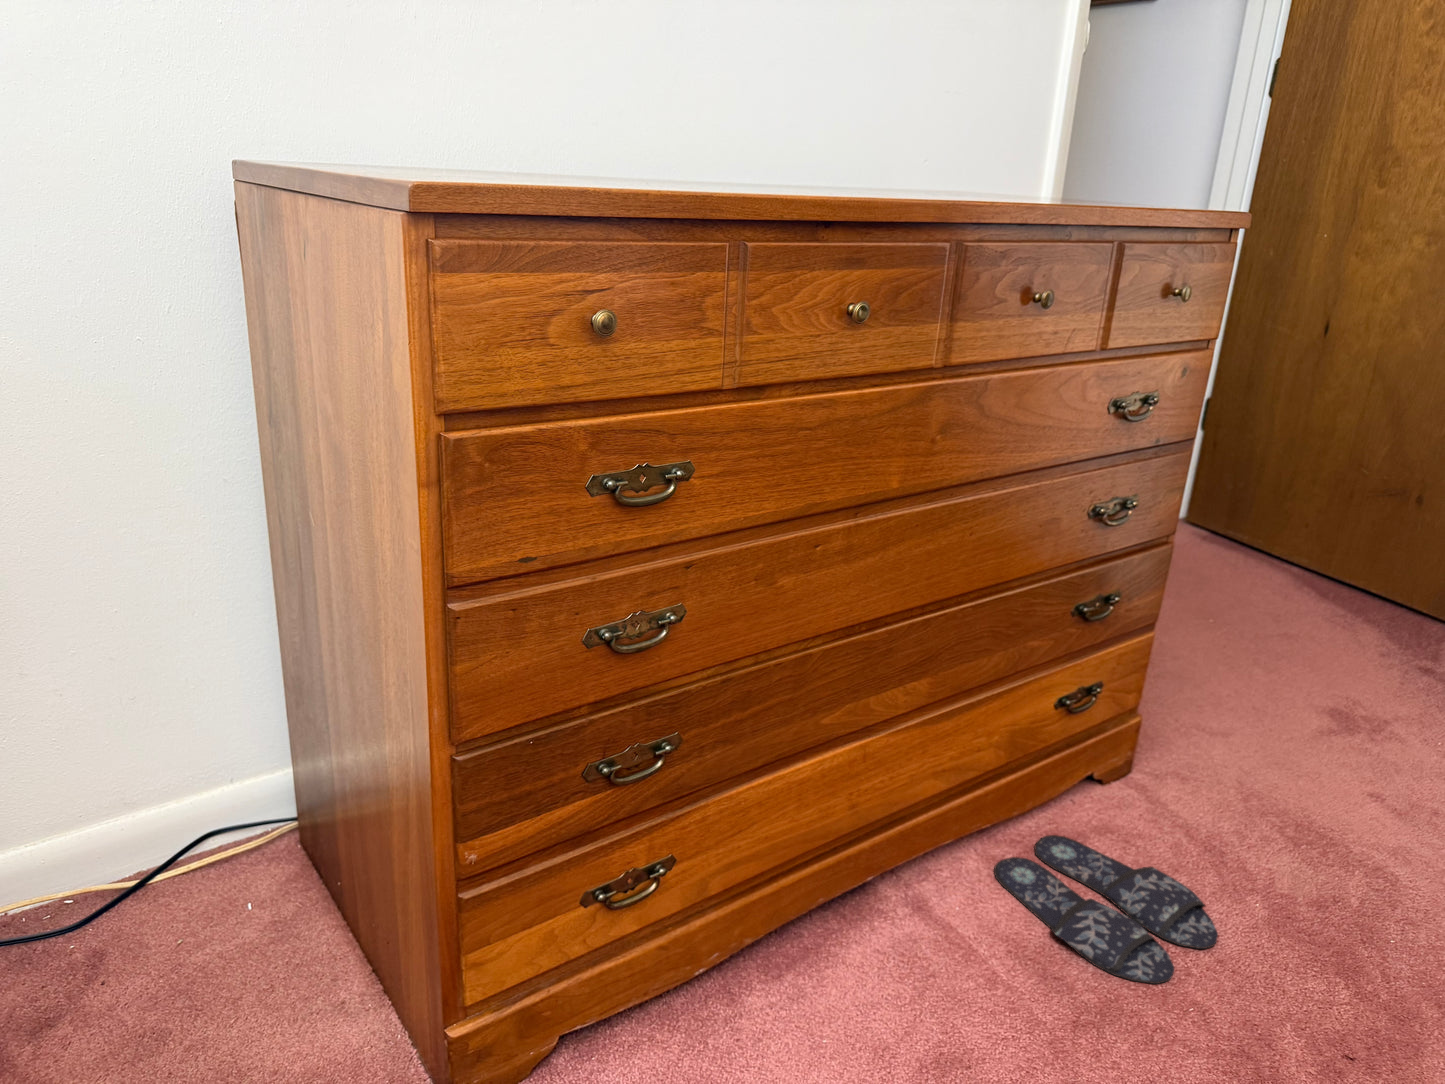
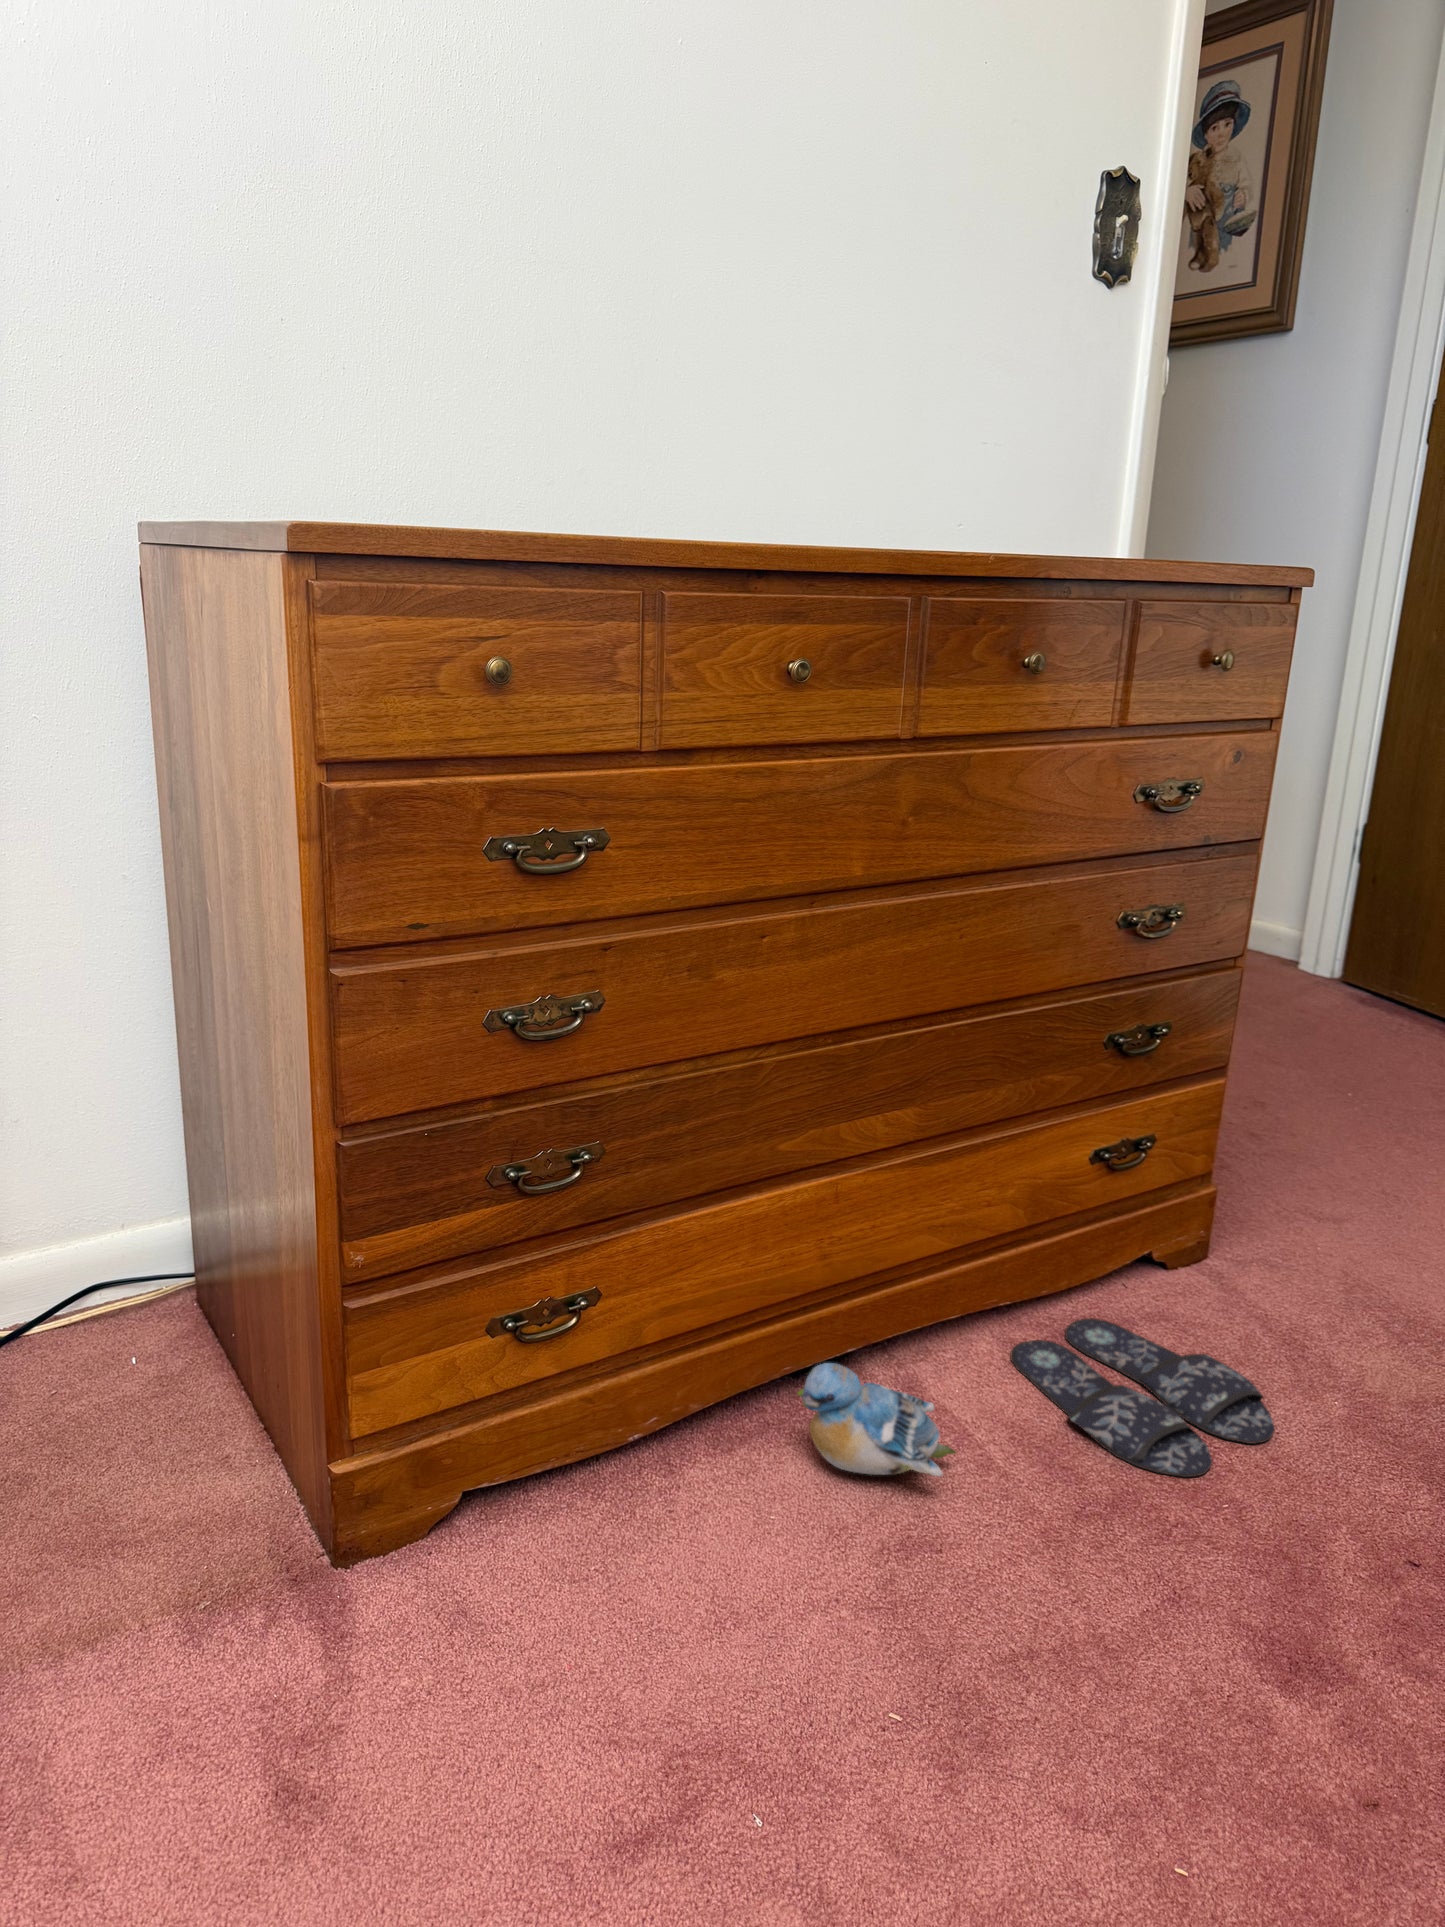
plush toy: none [838,904,970,999] -> present [798,1363,956,1476]

